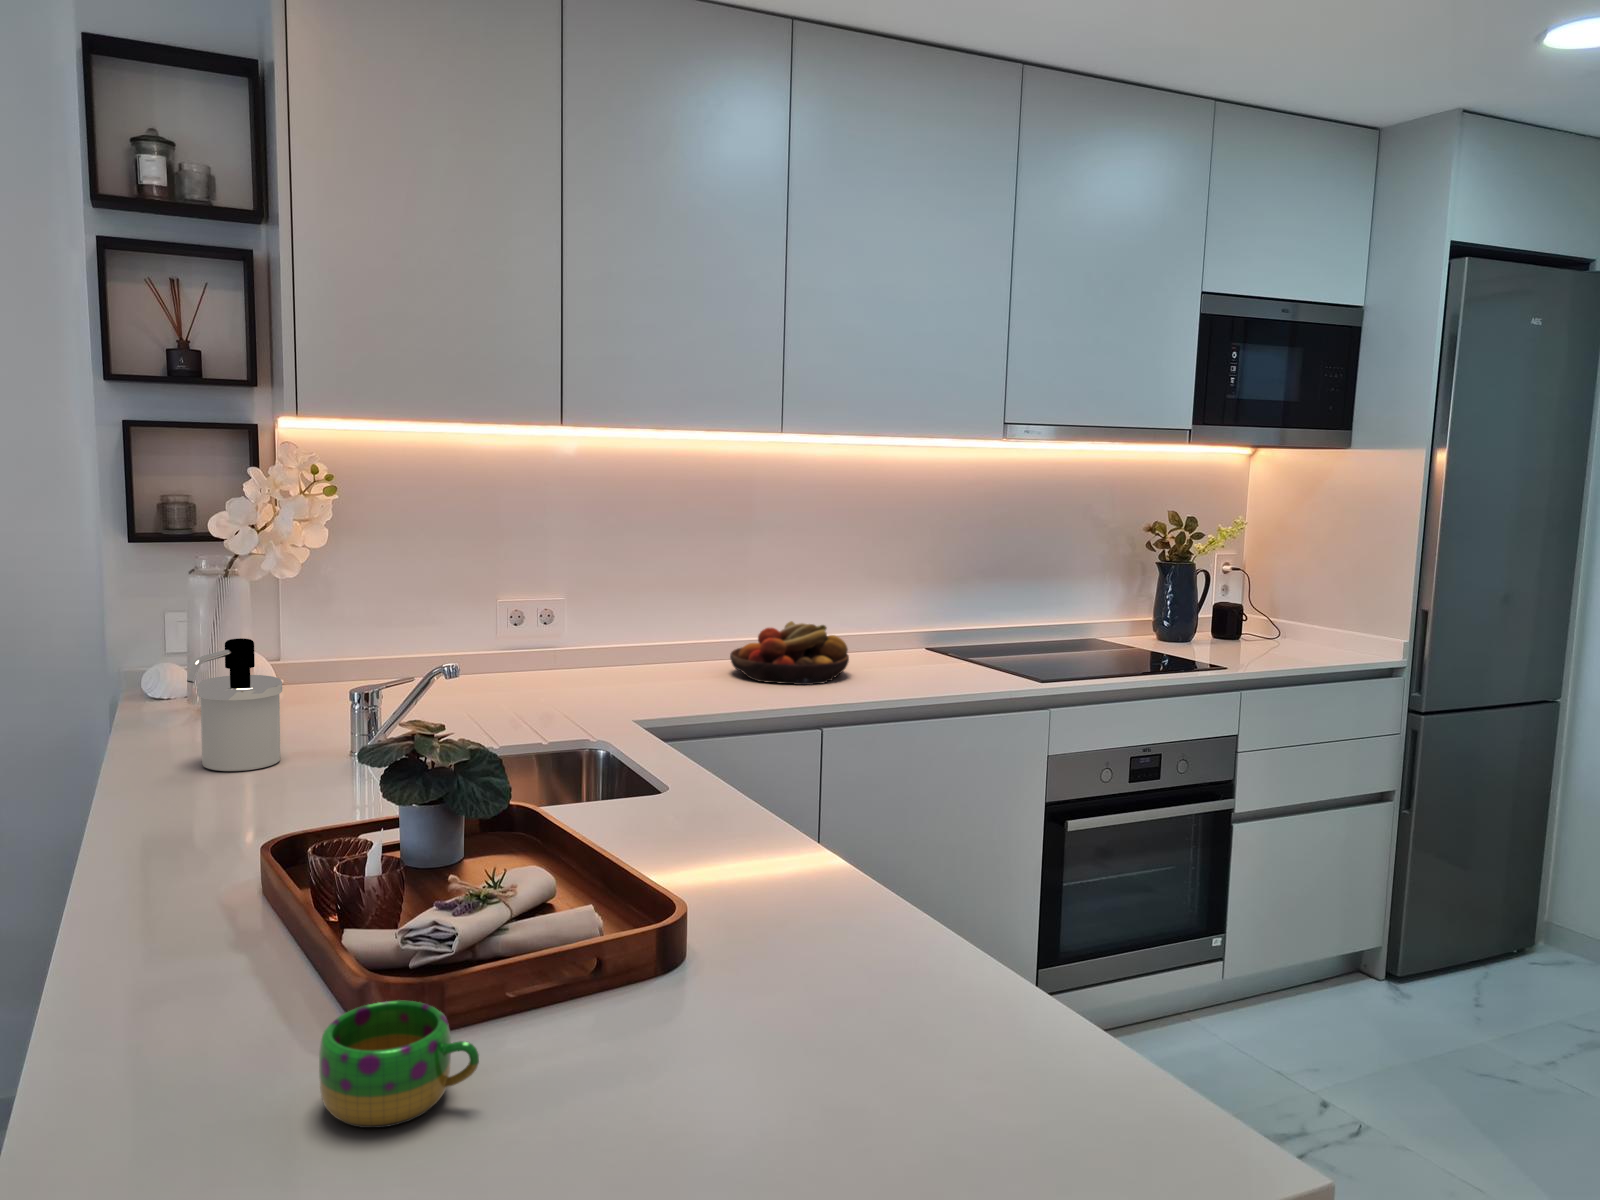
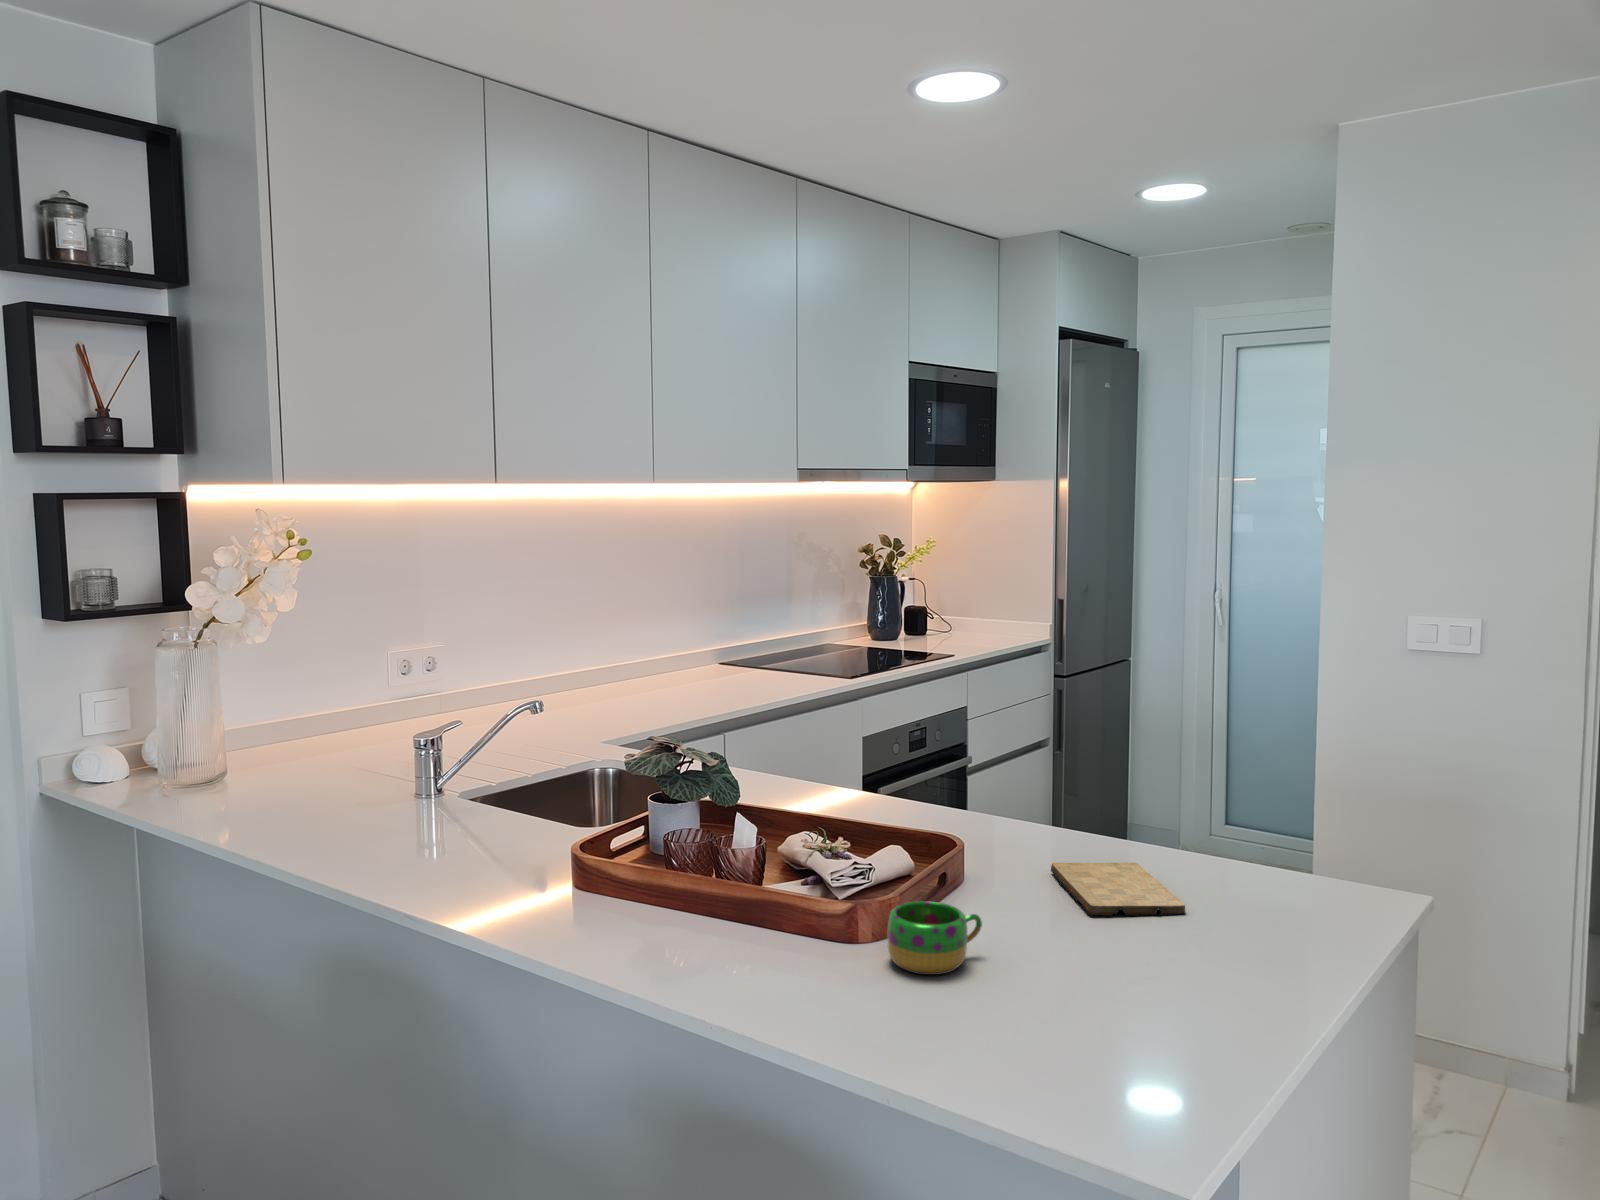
fruit bowl: present [730,621,849,685] -> none [596,646,701,701]
soap dispenser: present [187,638,282,771] -> none [298,699,373,822]
cutting board: none [748,977,960,1117] -> present [1051,863,1185,915]

